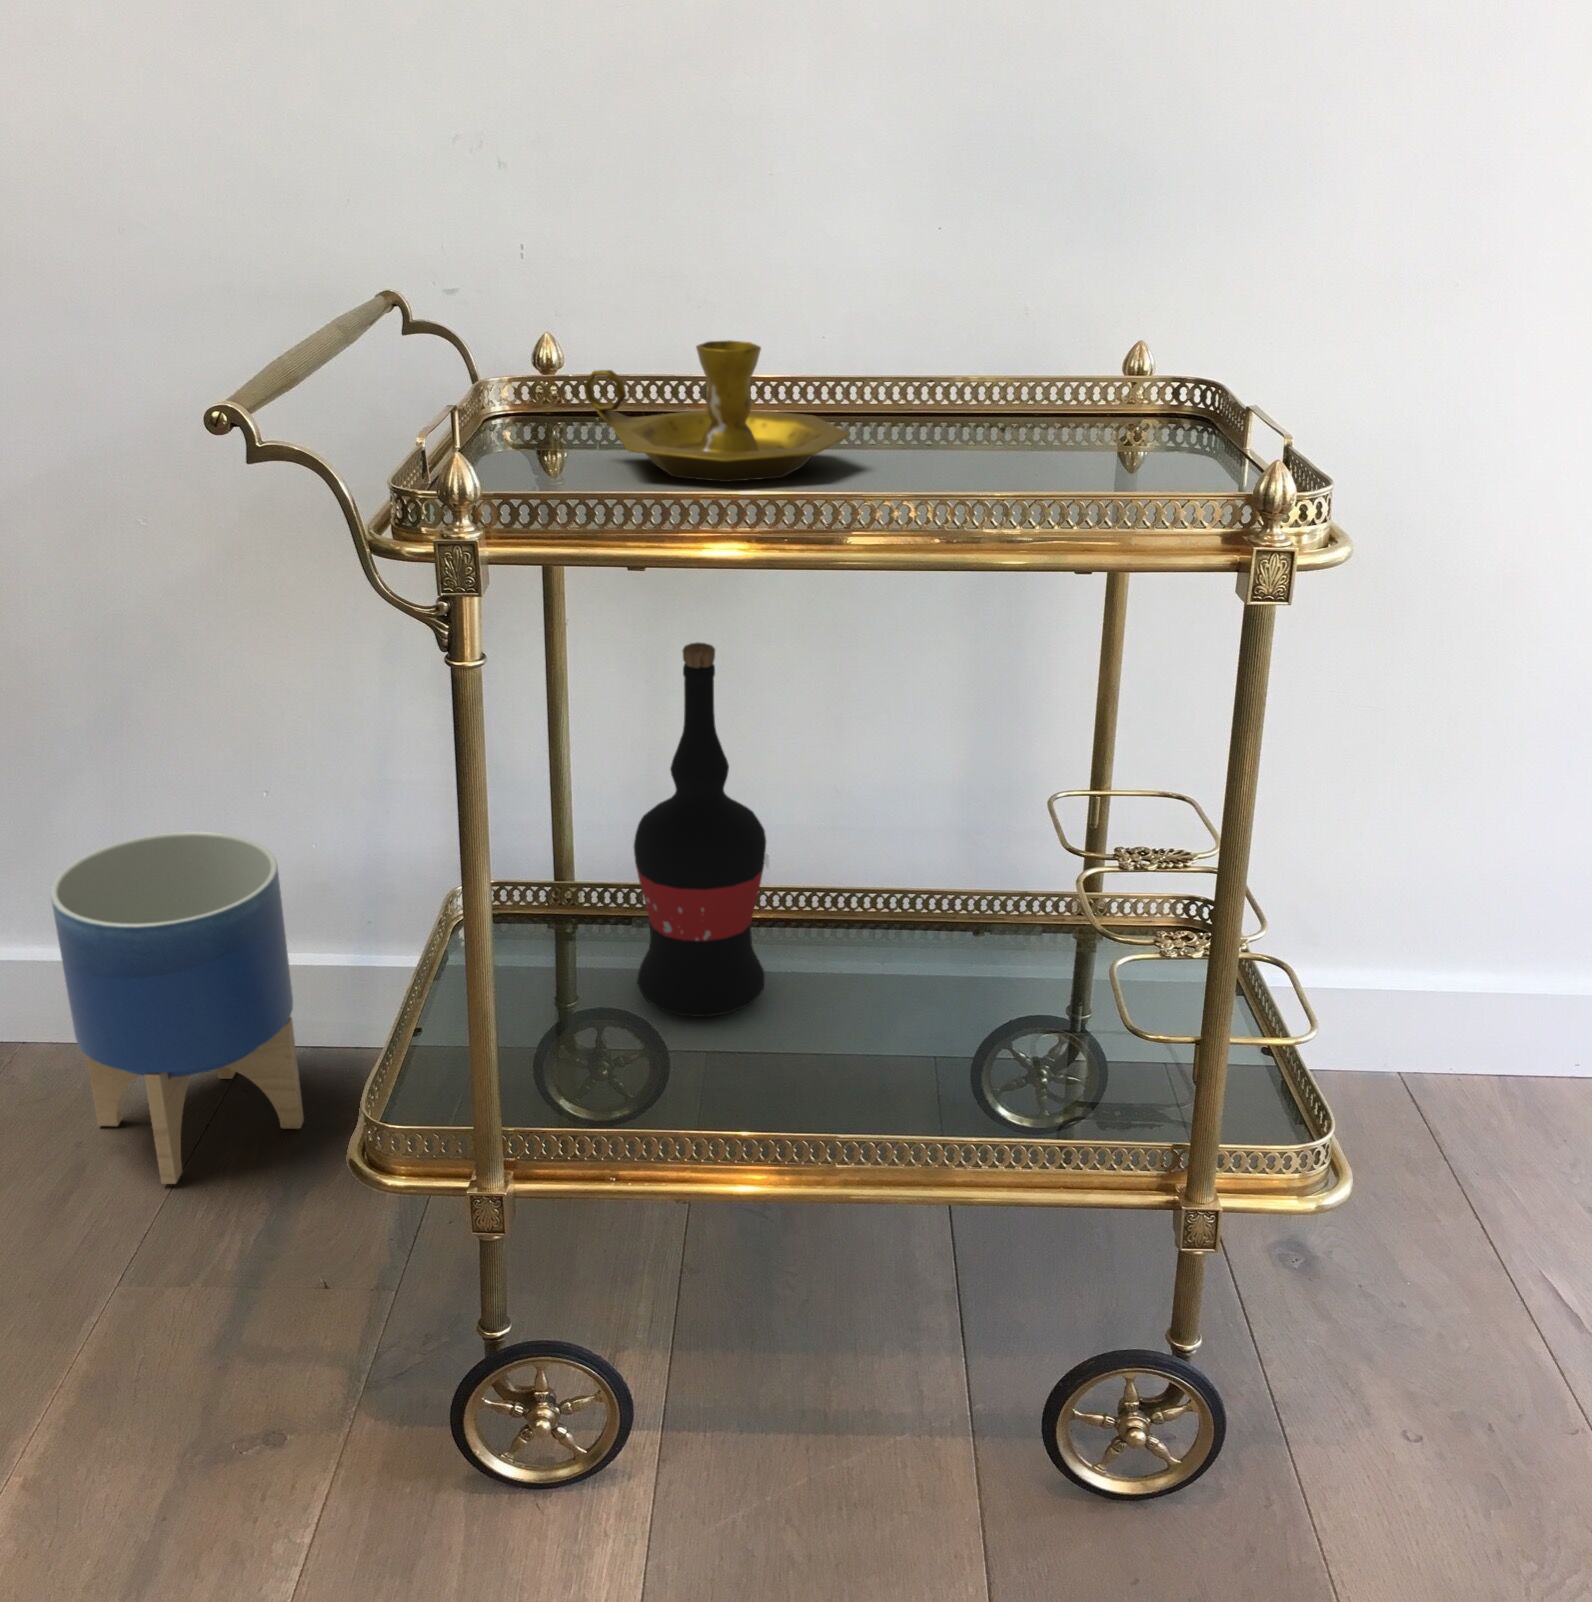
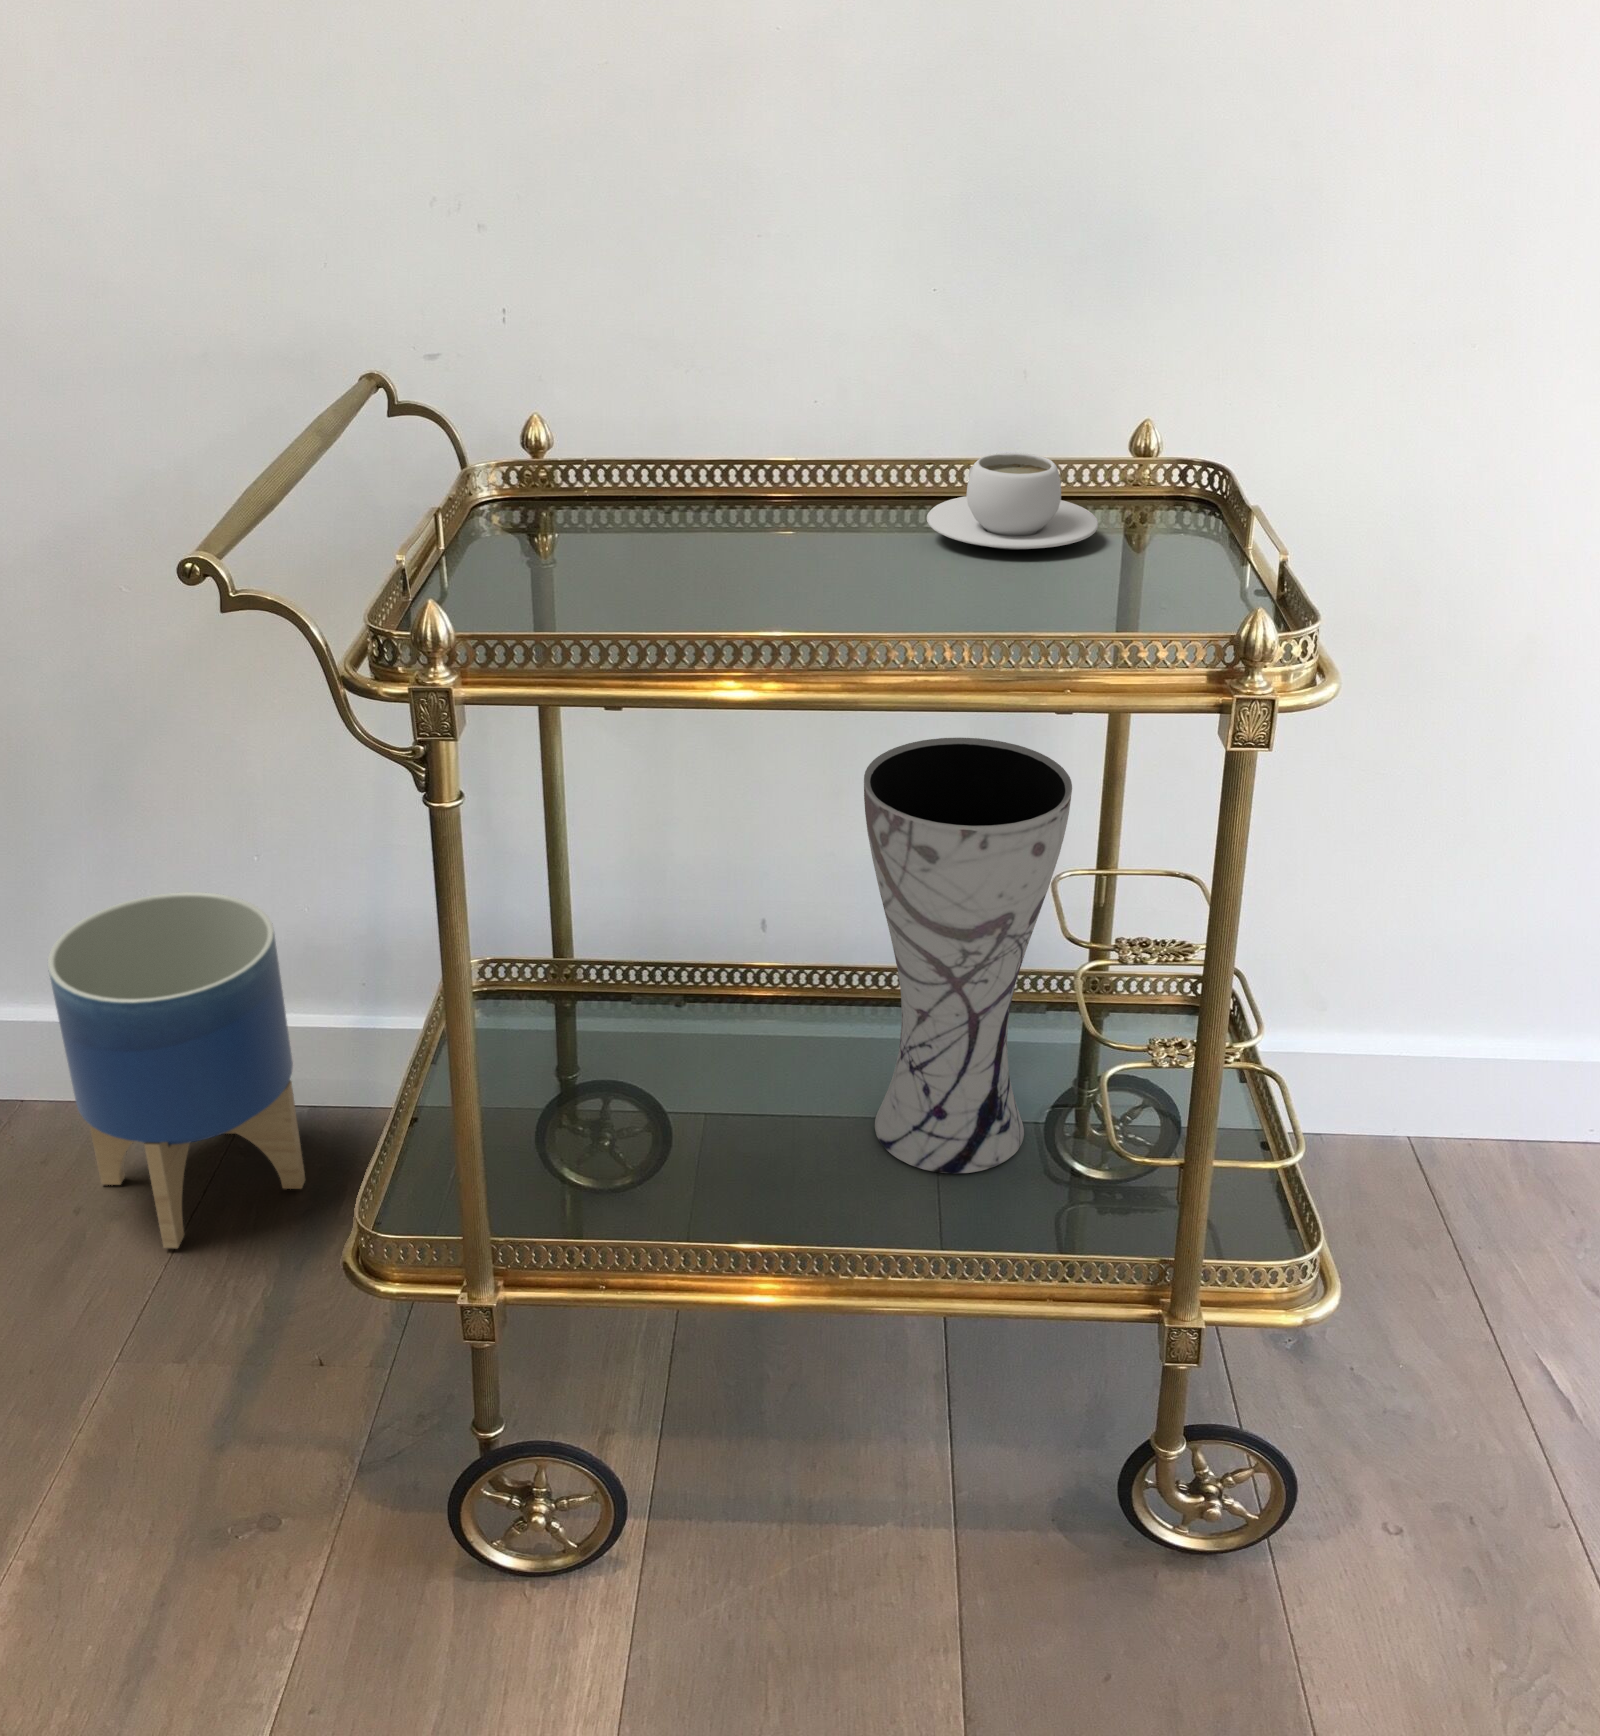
candlestick: present [584,340,851,482] -> none [566,452,837,604]
teacup: none [932,361,1099,450] -> present [927,453,1098,550]
wine bottle: present [634,642,766,1017] -> none [626,736,761,1106]
vase: none [873,644,1077,1076] -> present [864,738,1072,1174]

